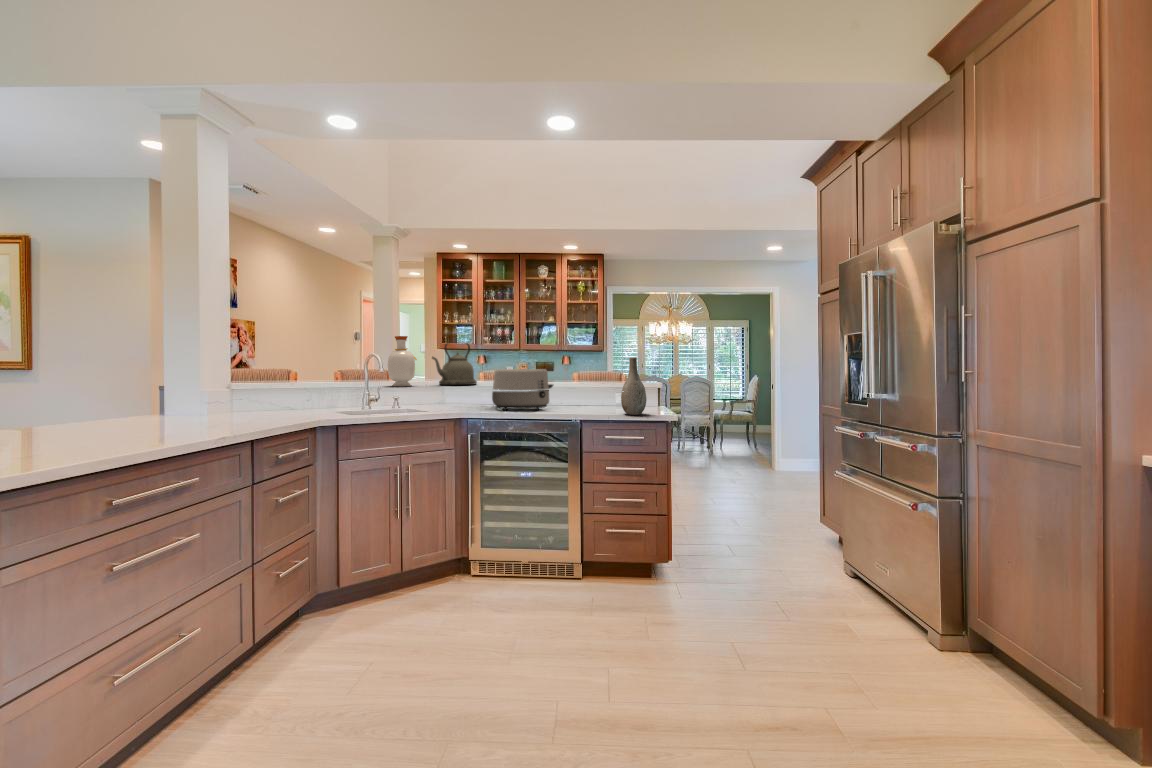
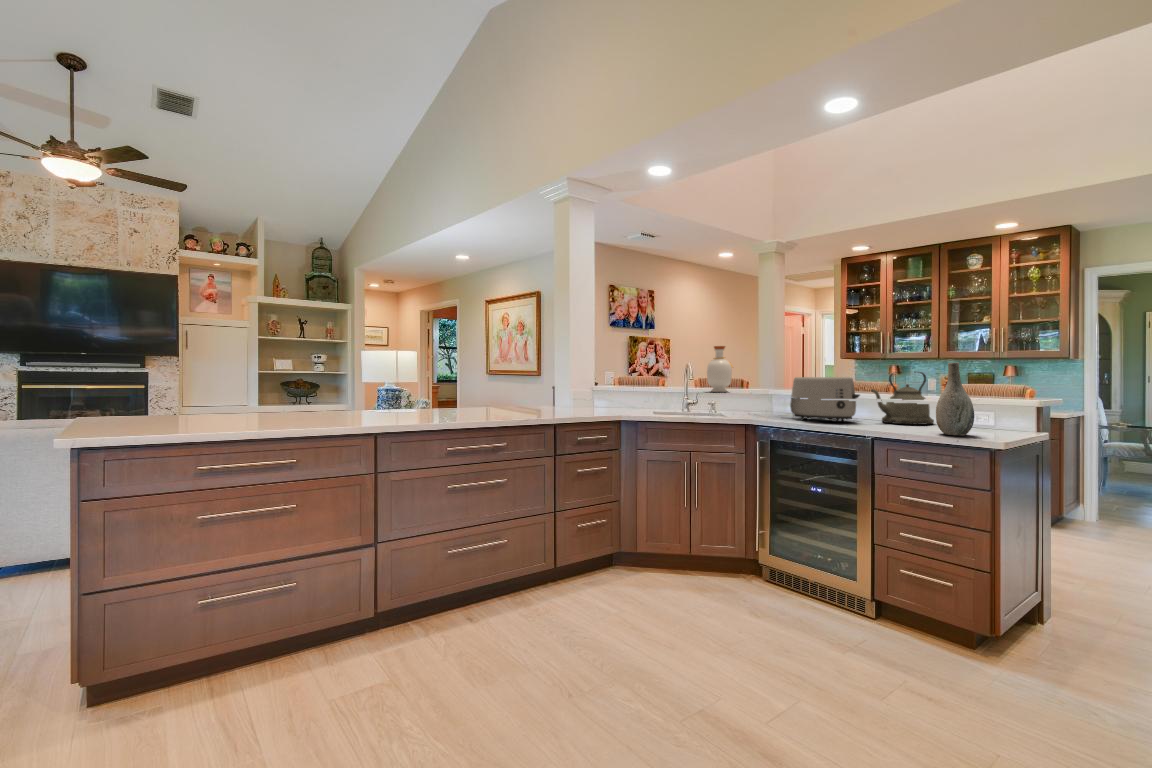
kettle: present [432,343,477,385] -> present [871,372,934,425]

